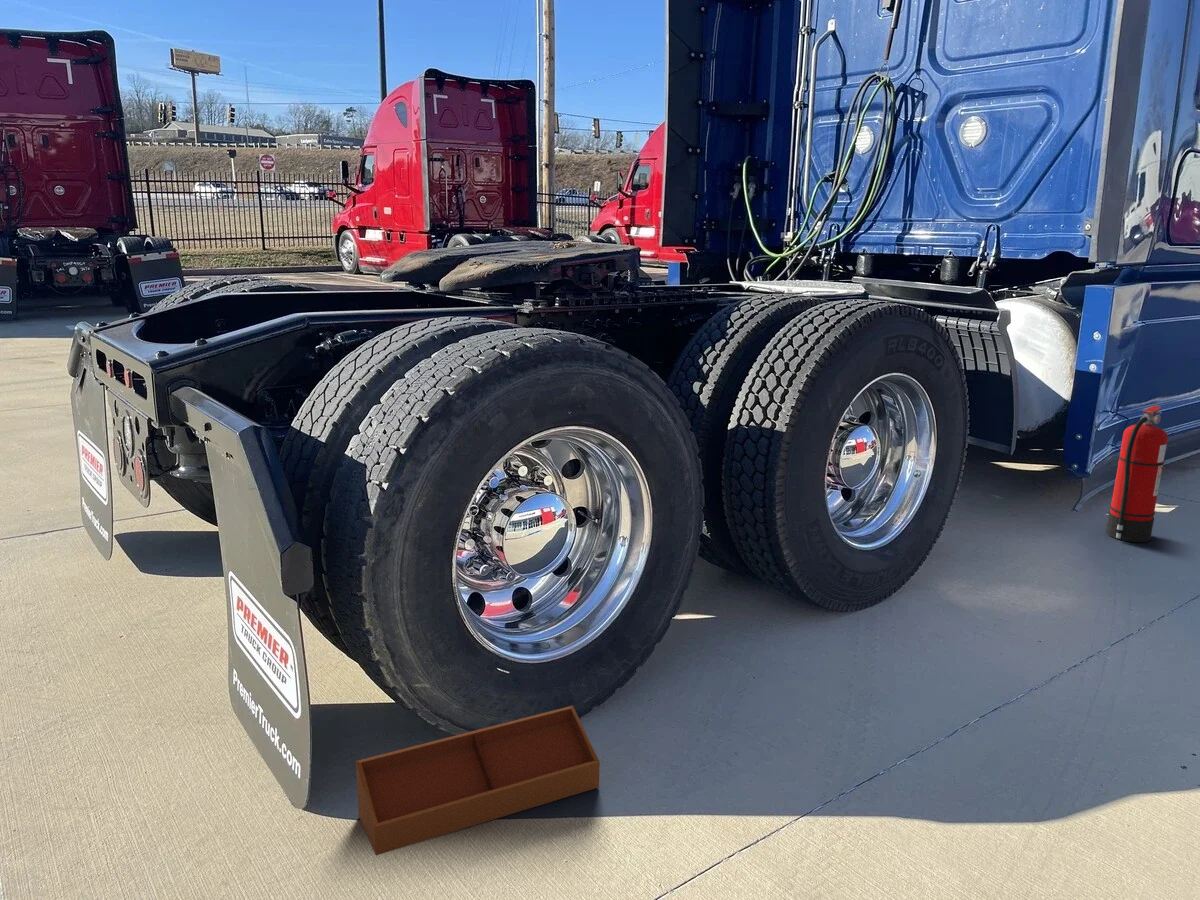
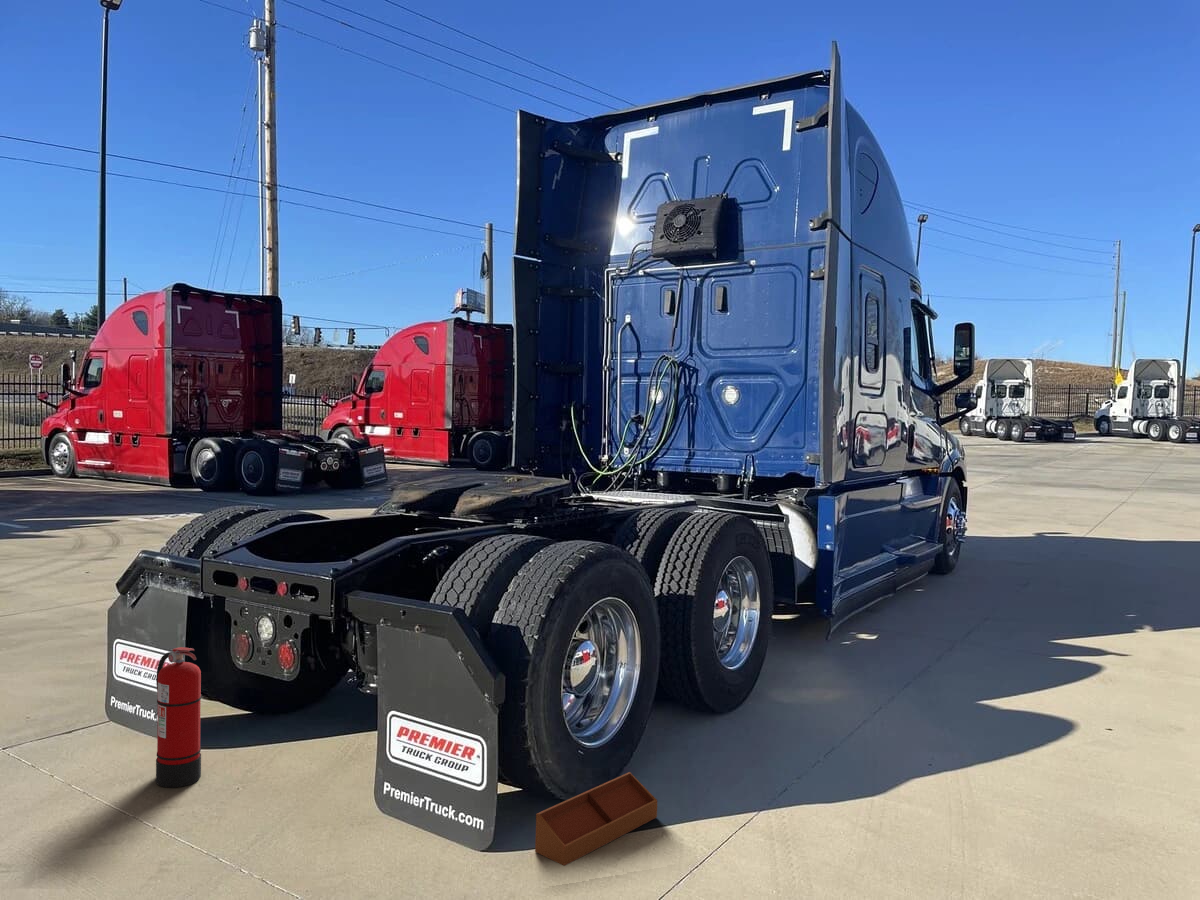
fire extinguisher: present [1106,406,1168,542] -> present [156,647,201,788]

